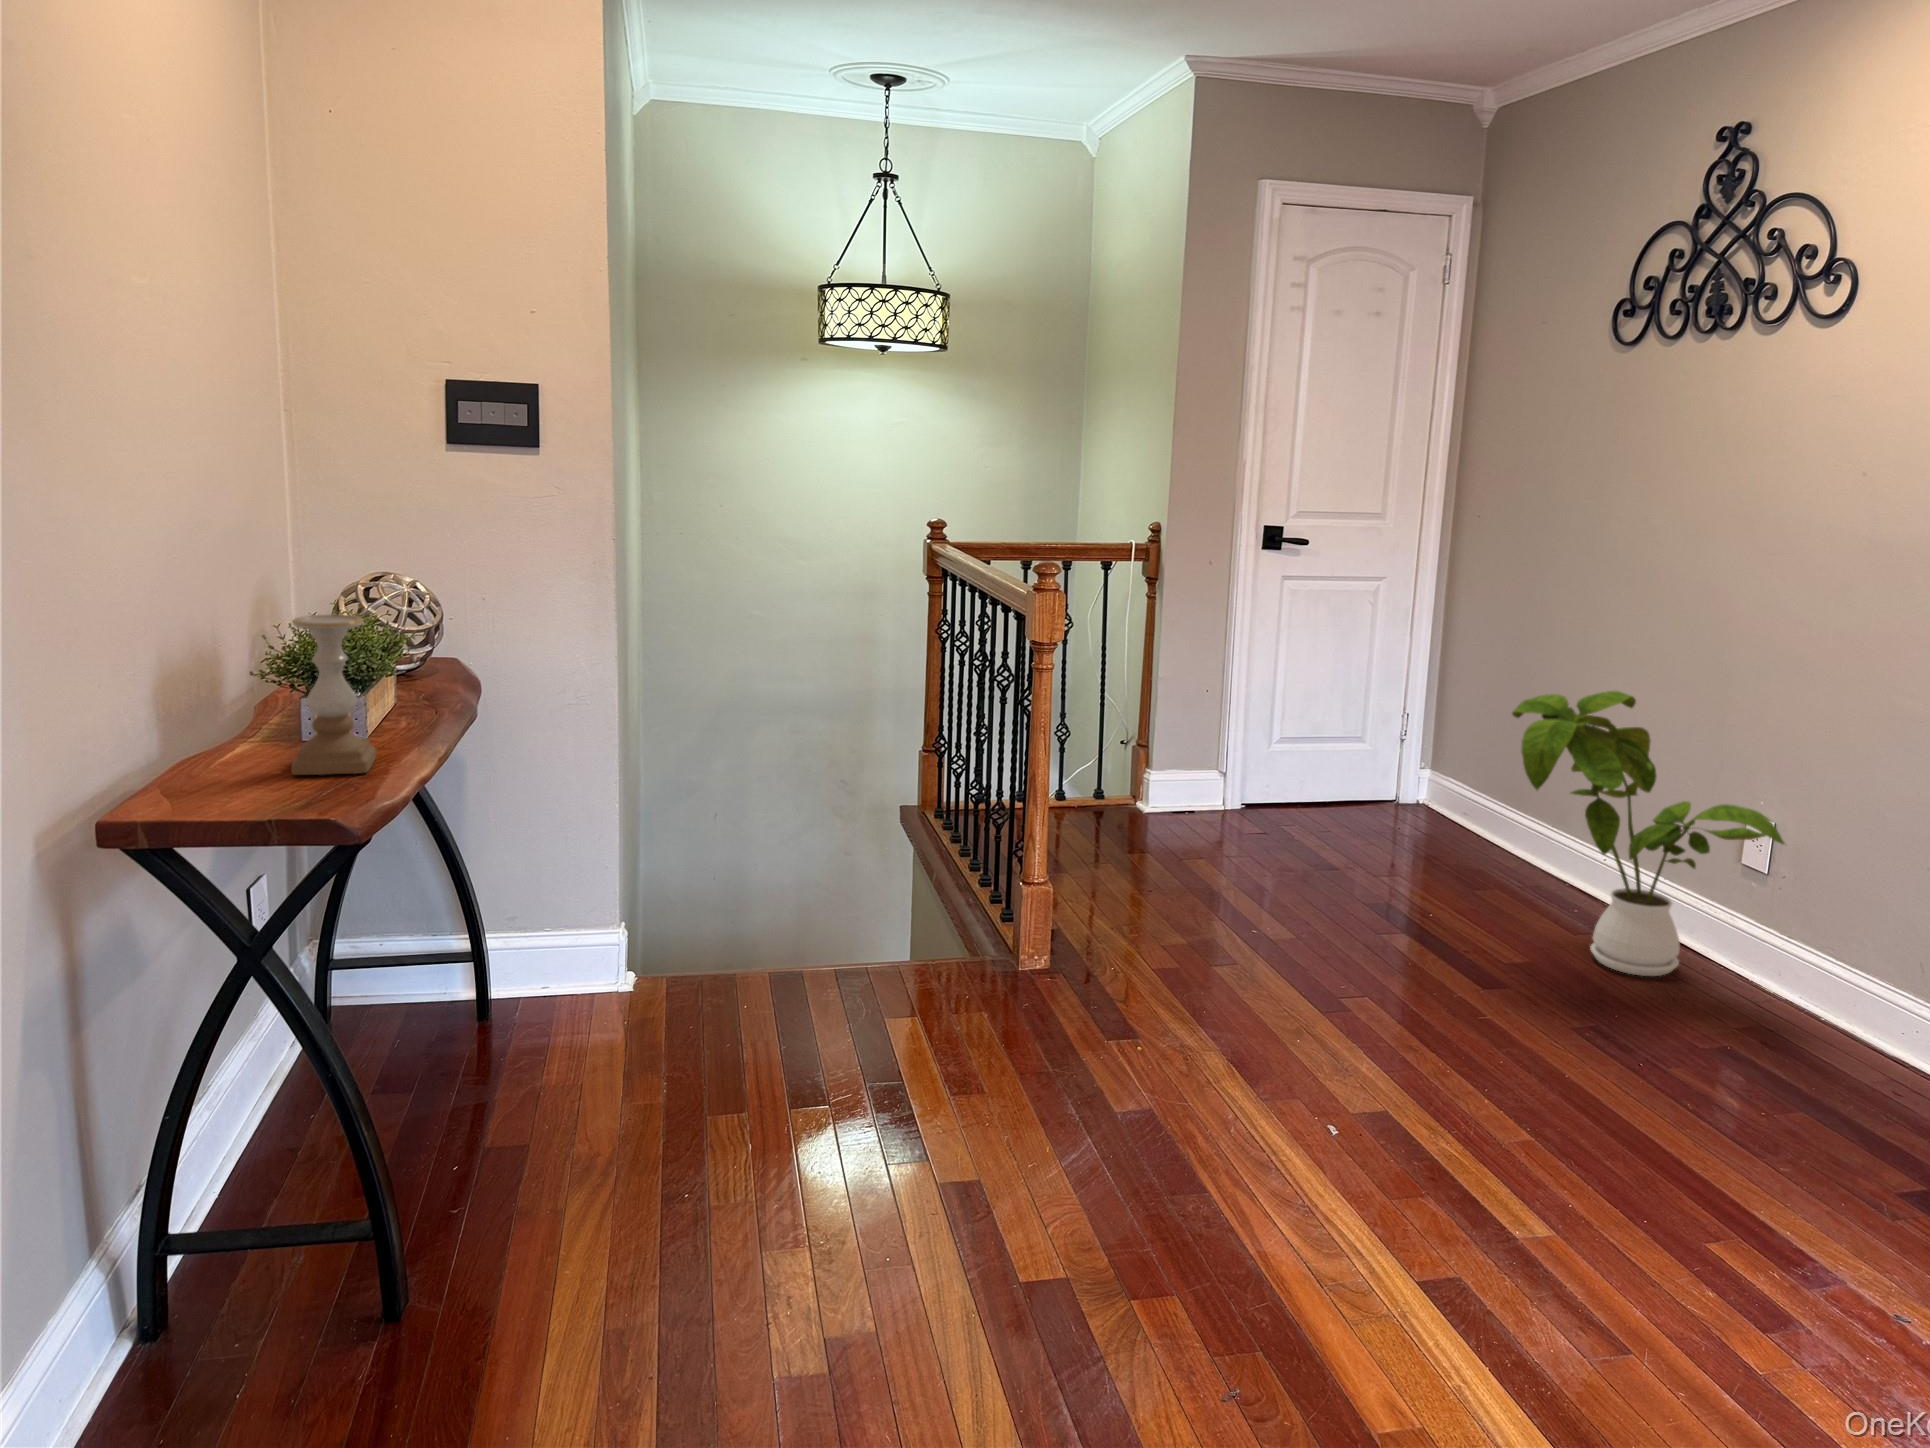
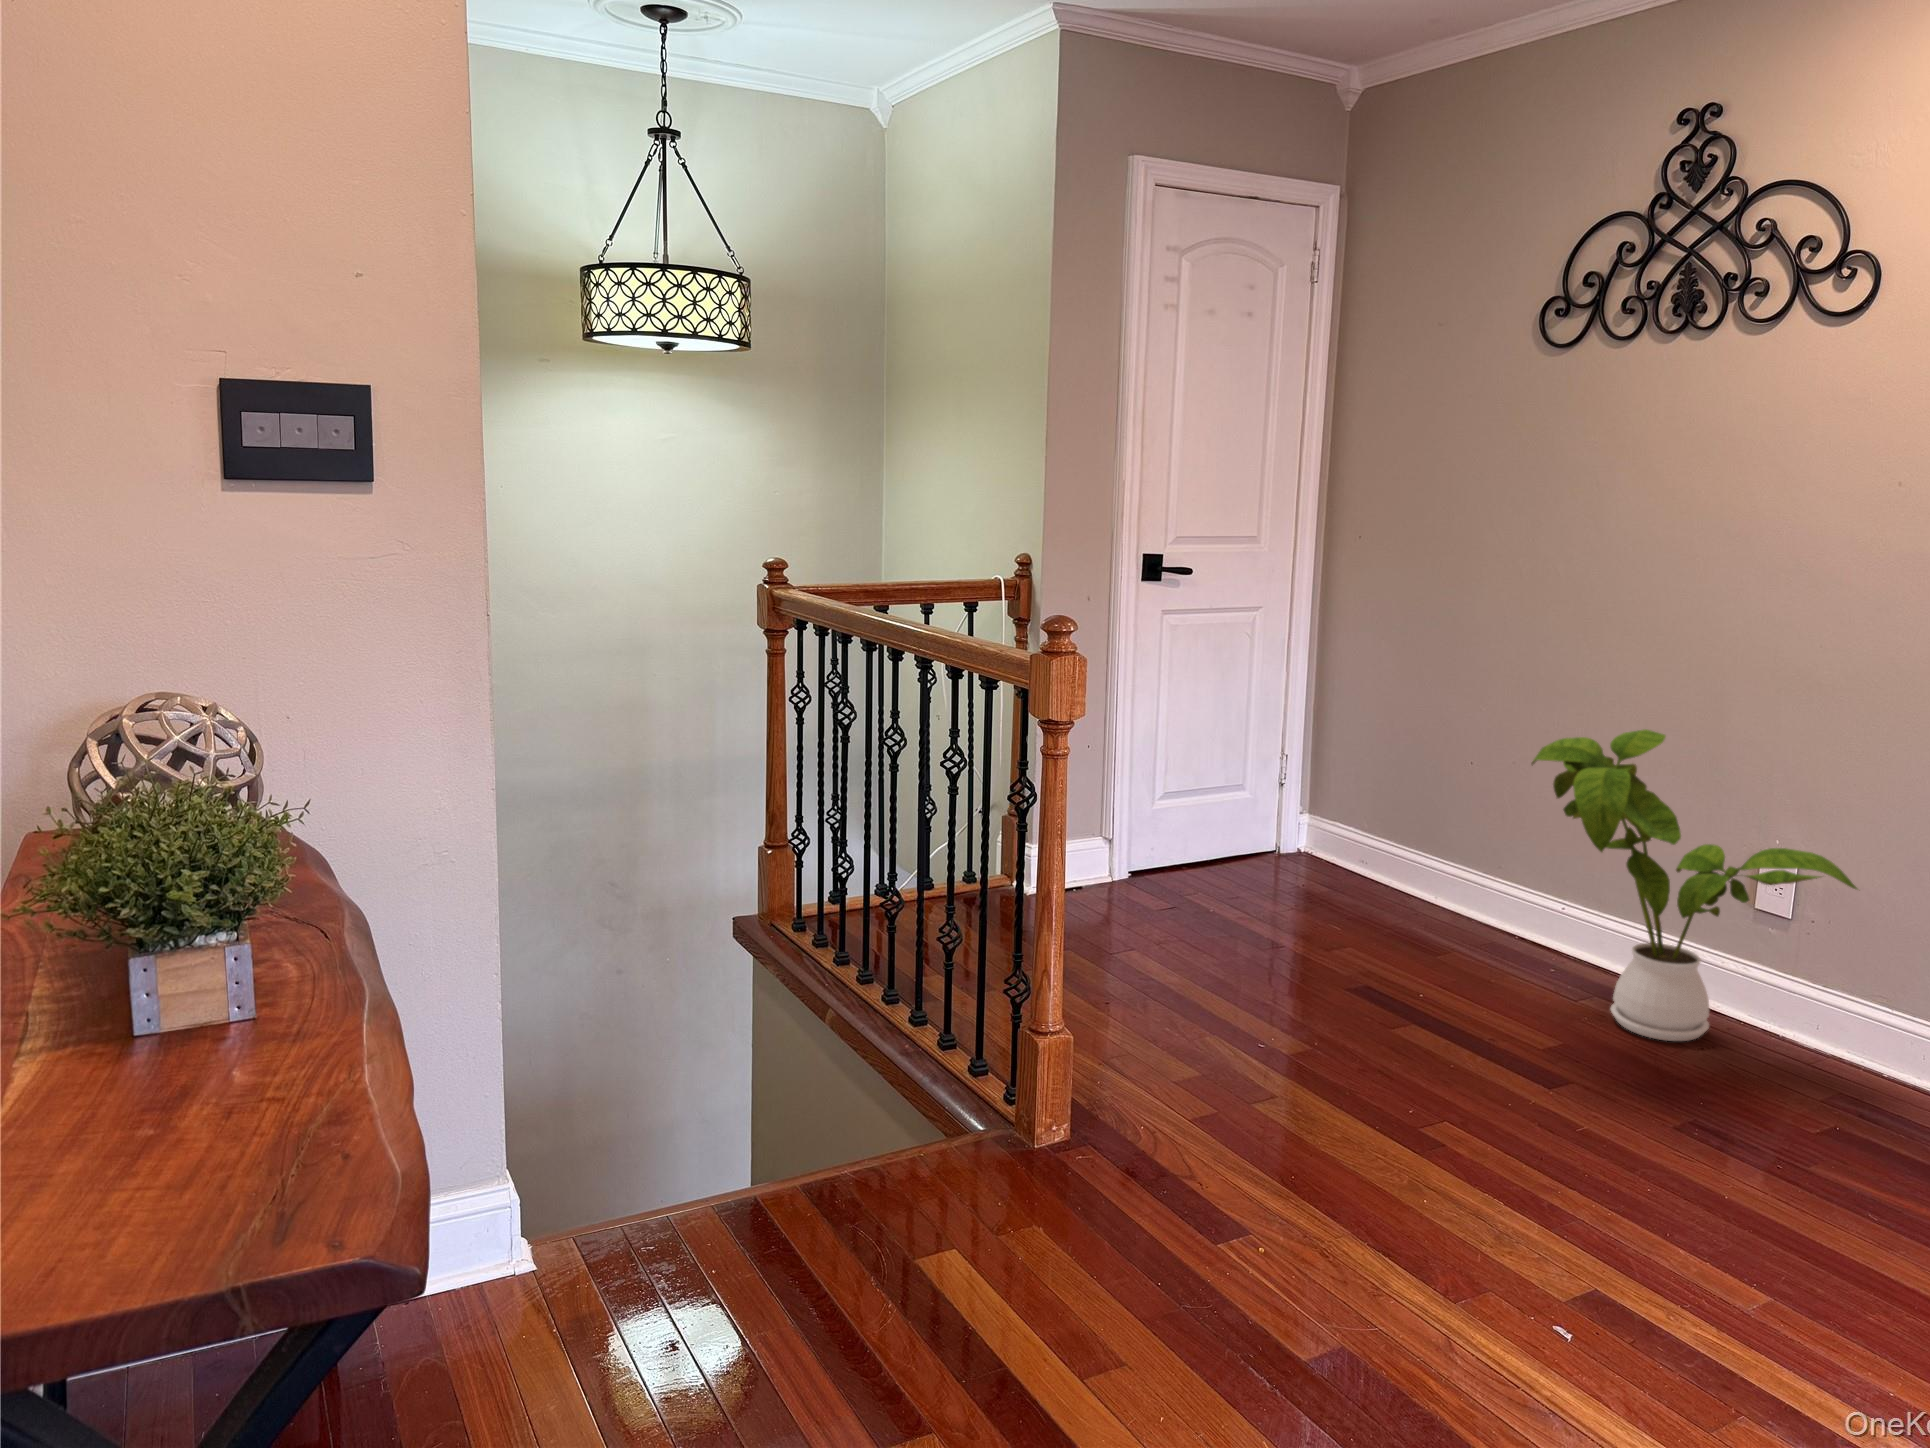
candle holder: present [292,614,376,775] -> none [84,801,252,1121]

